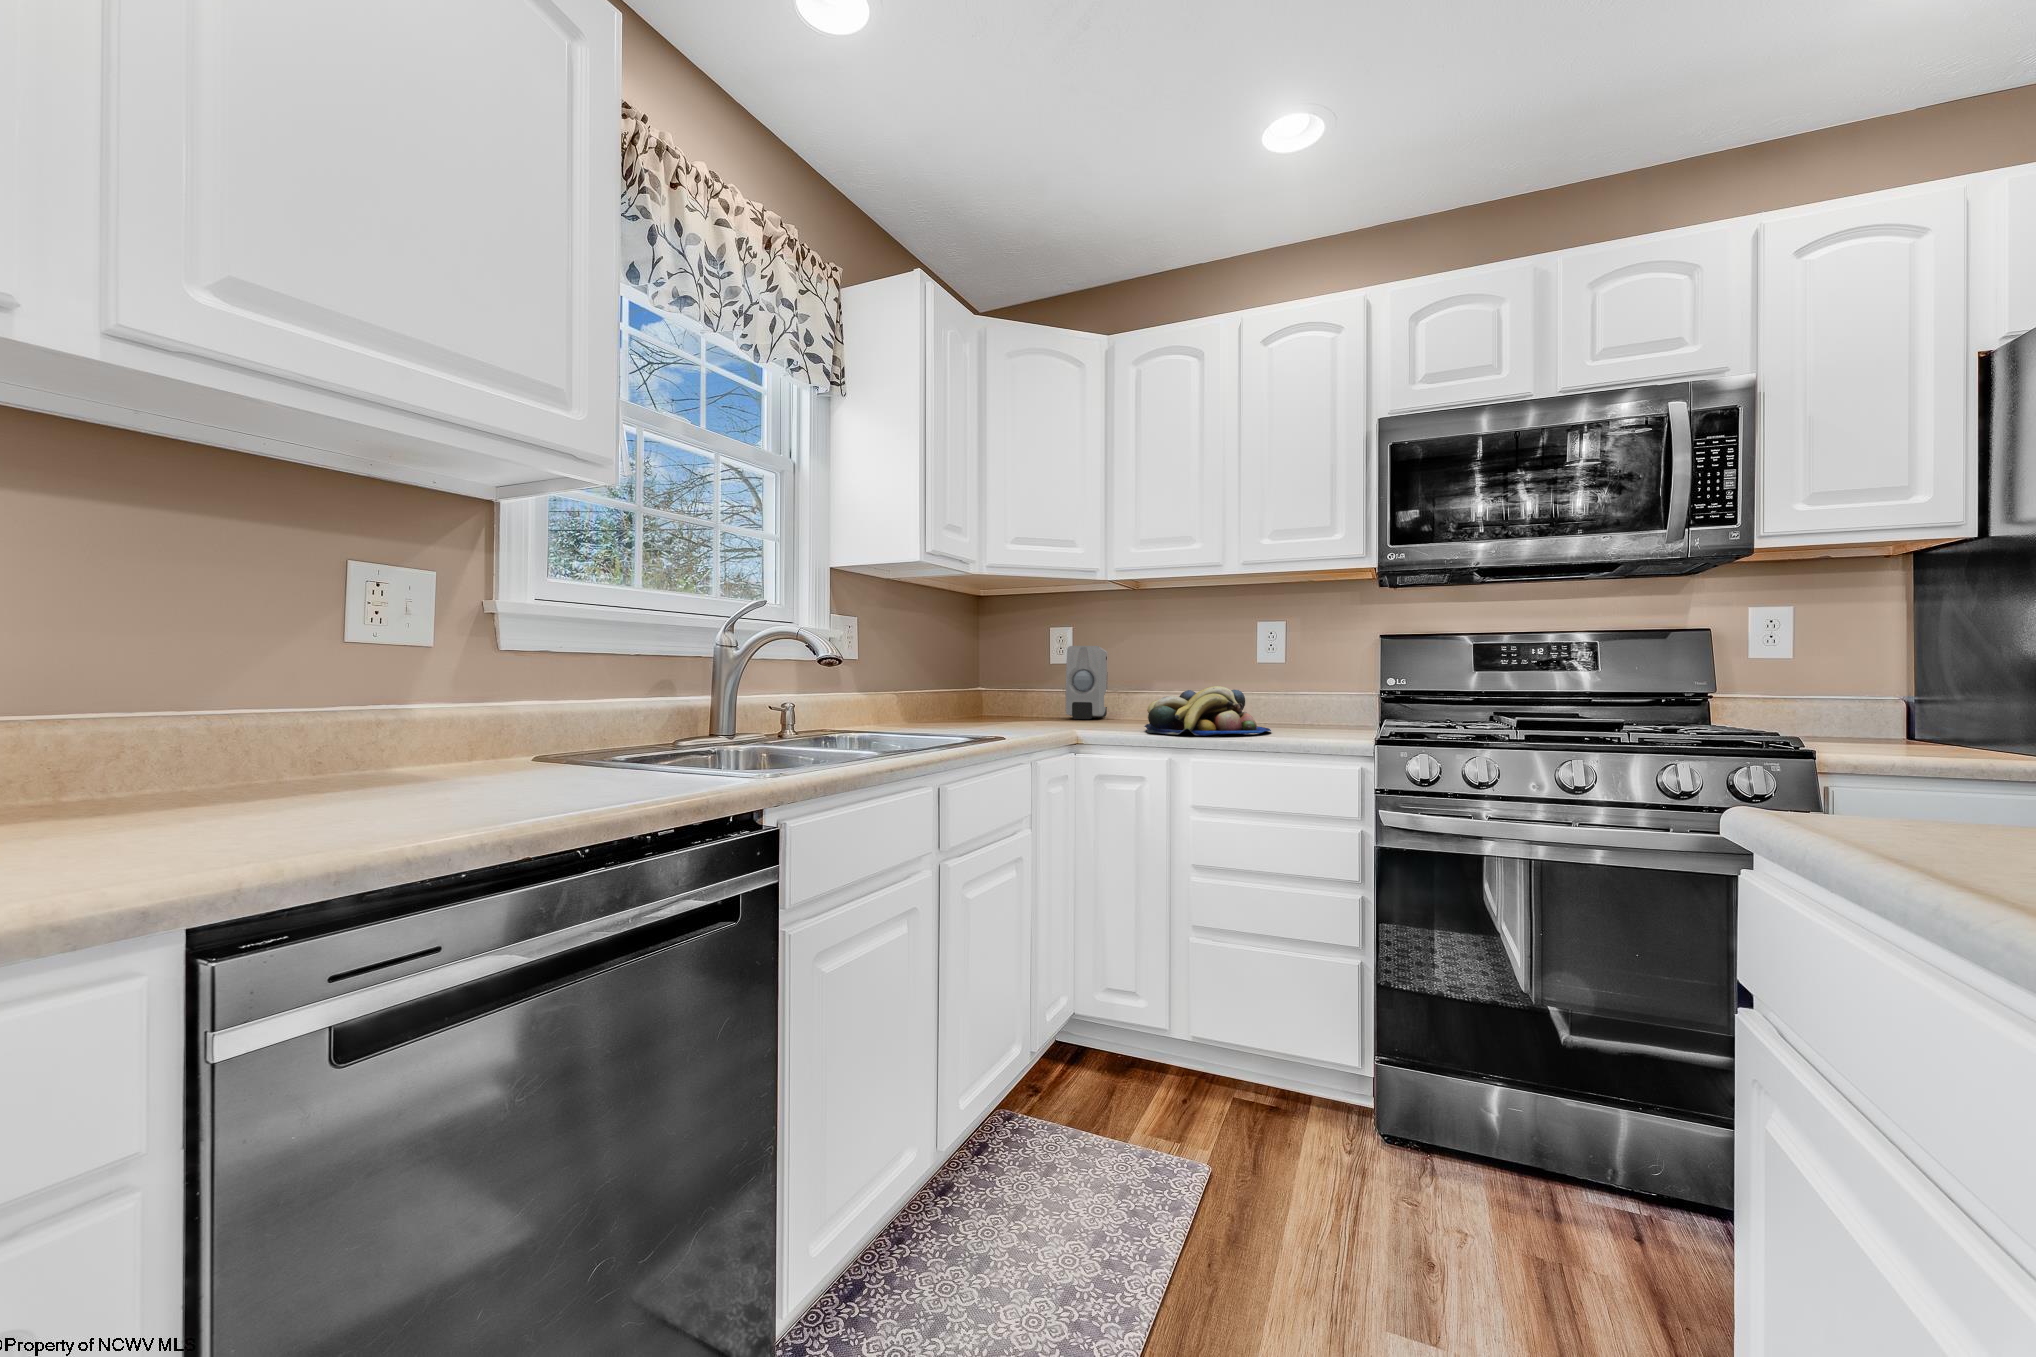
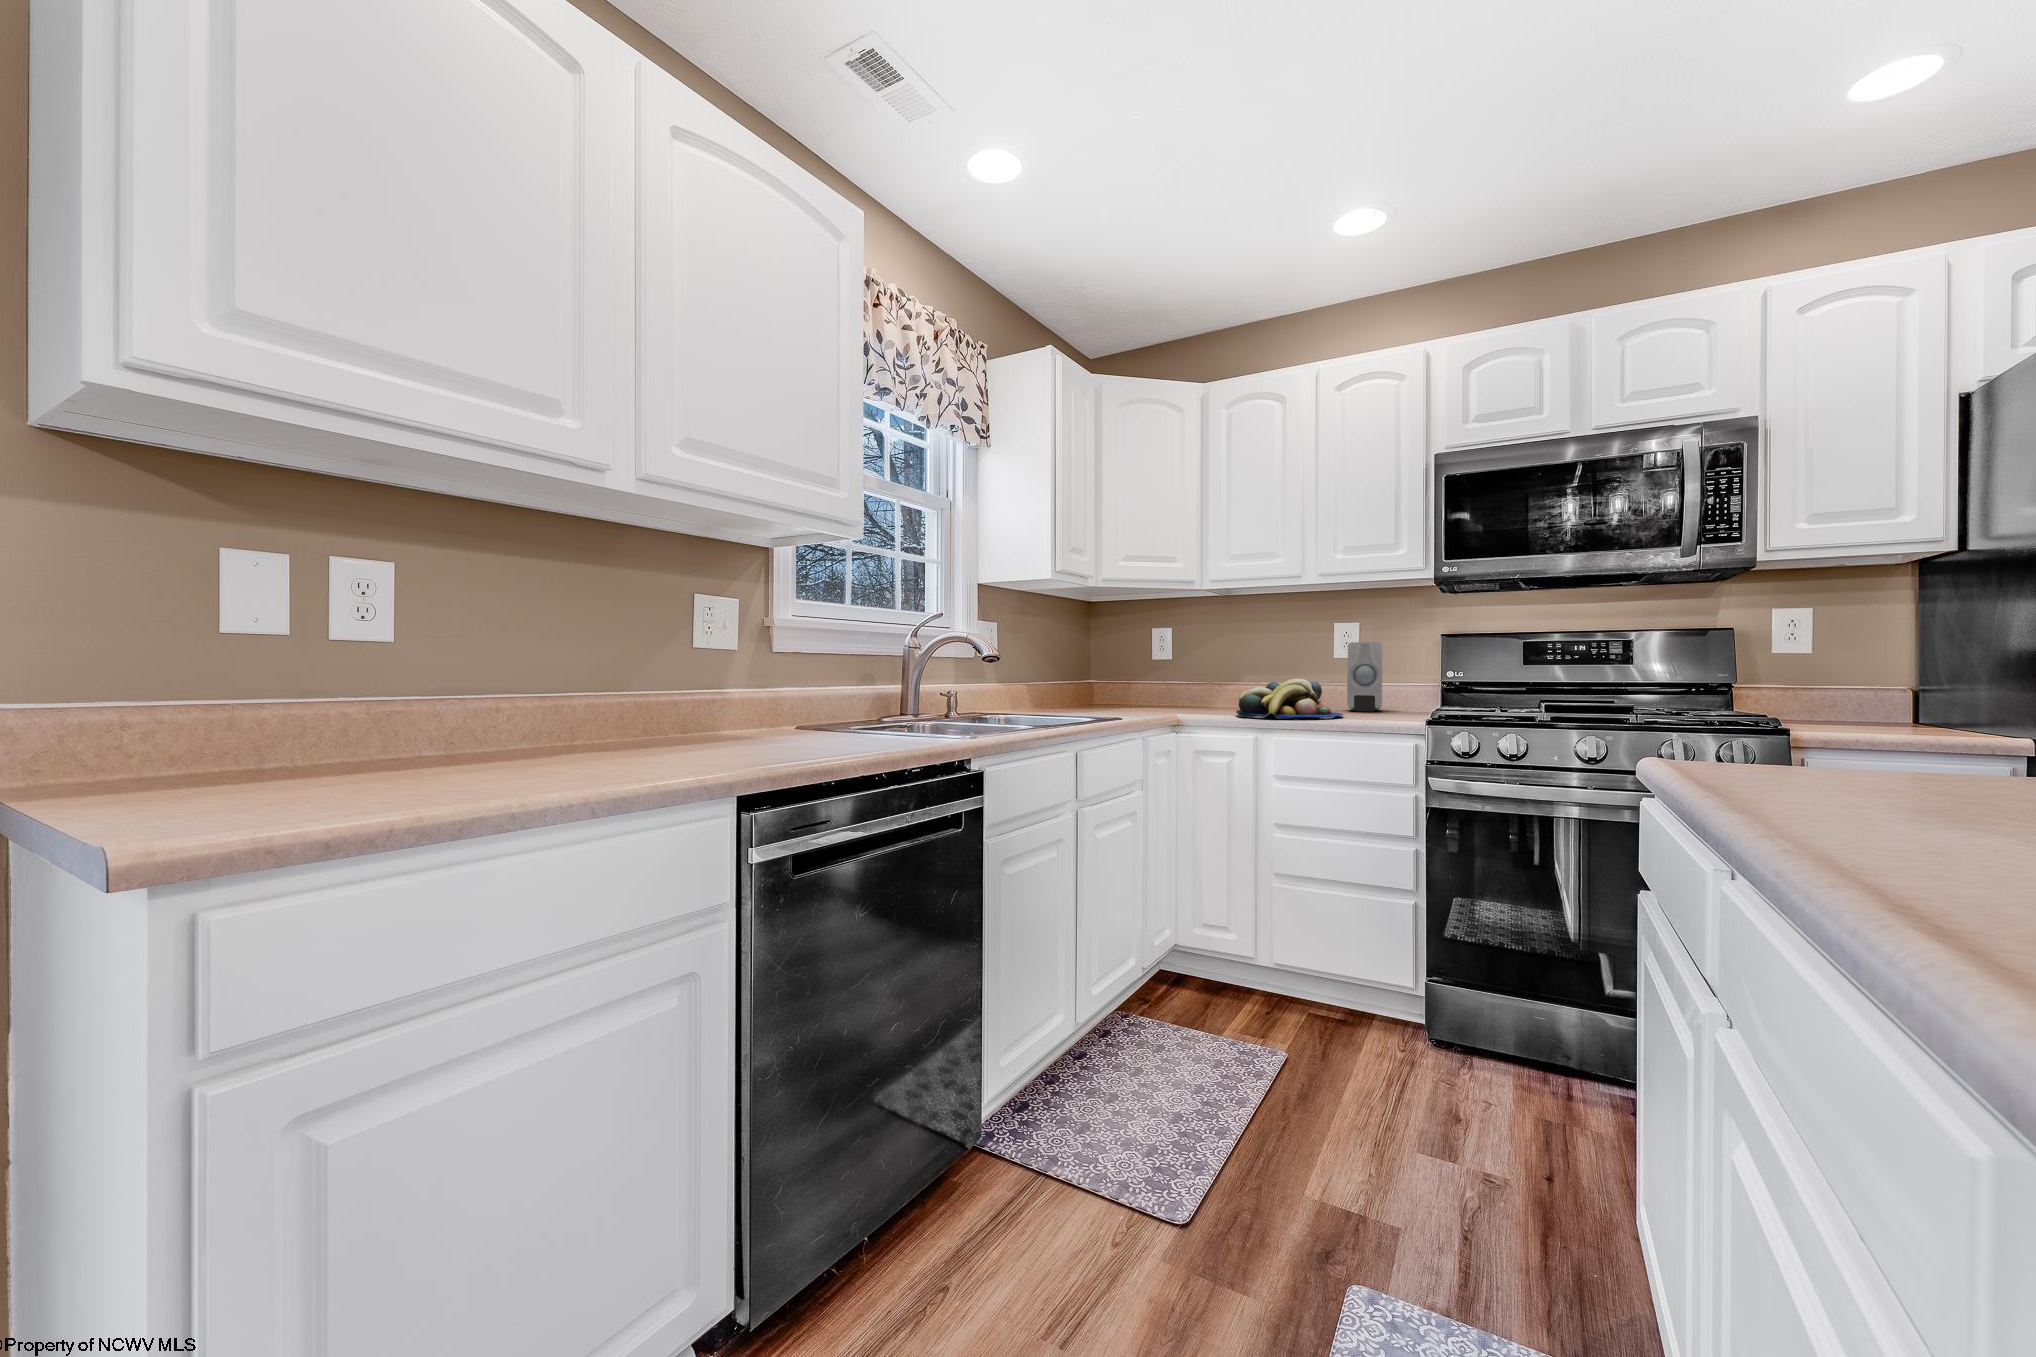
soap dispenser: present [1066,646,1108,719] -> present [1347,642,1382,711]

